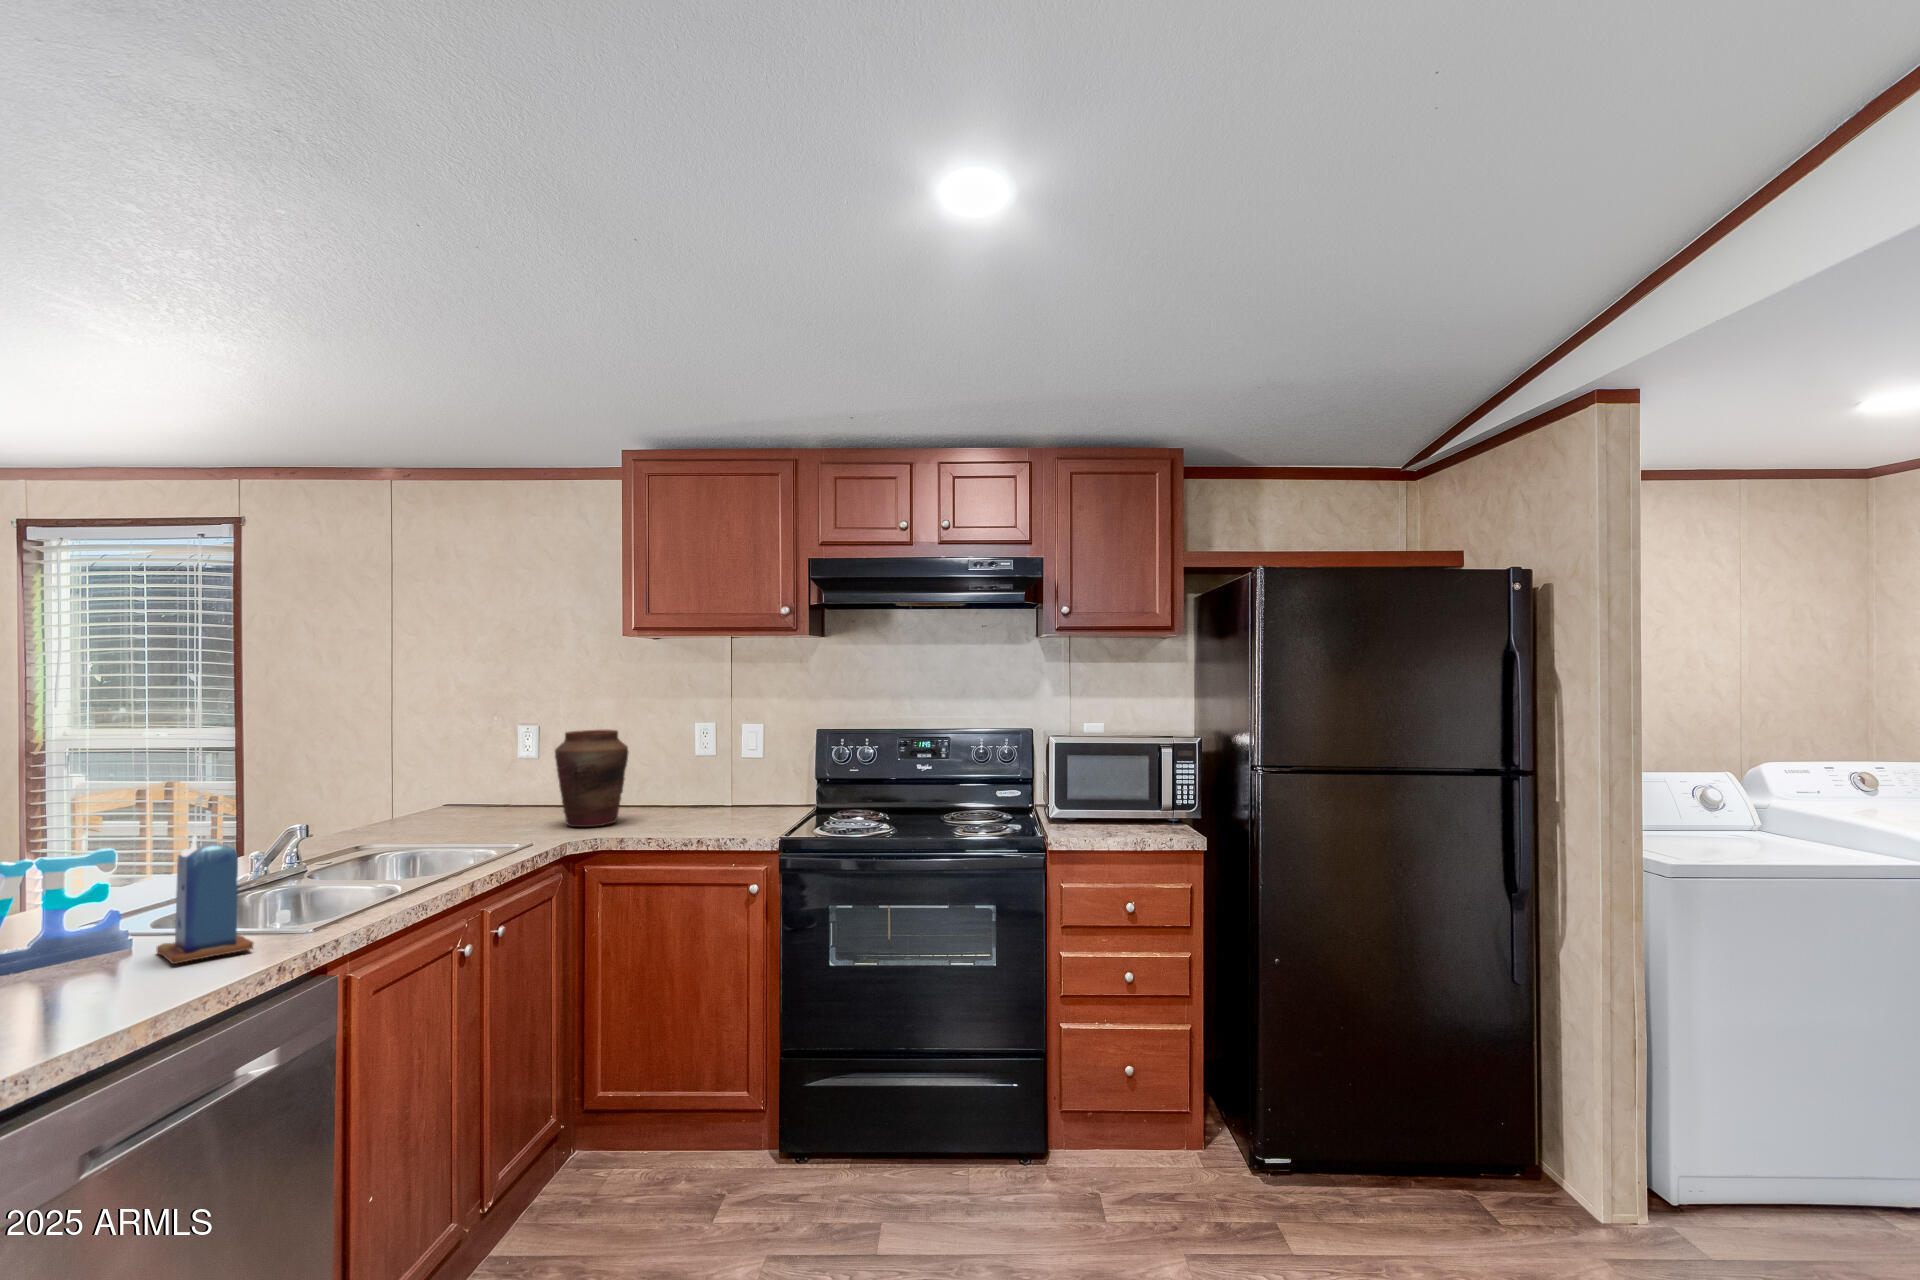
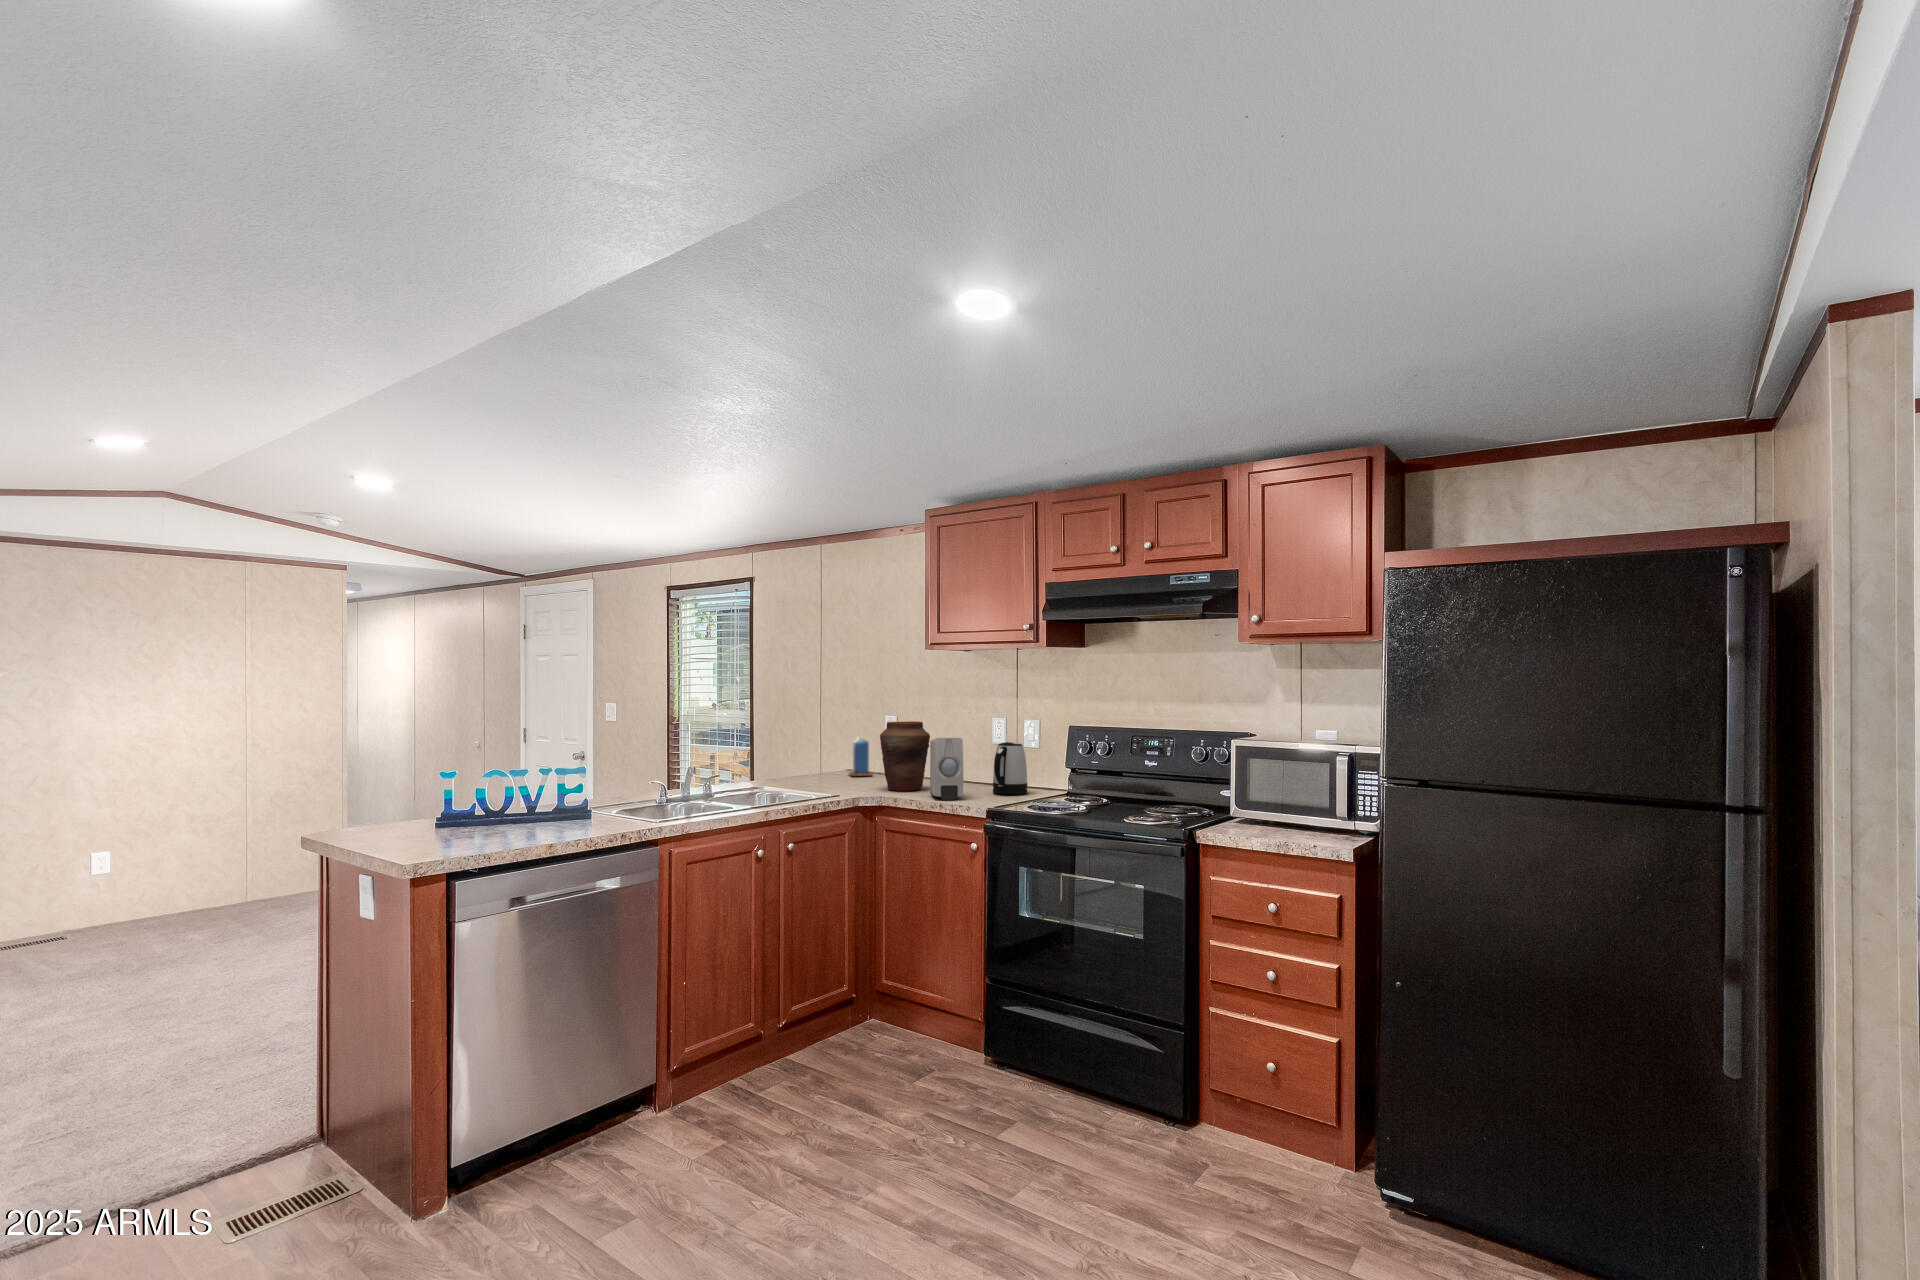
soap dispenser: none [647,749,708,833] -> present [930,738,963,800]
kettle: none [720,750,765,817] -> present [993,742,1027,795]
candle: present [156,835,253,964] -> present [849,739,873,776]

